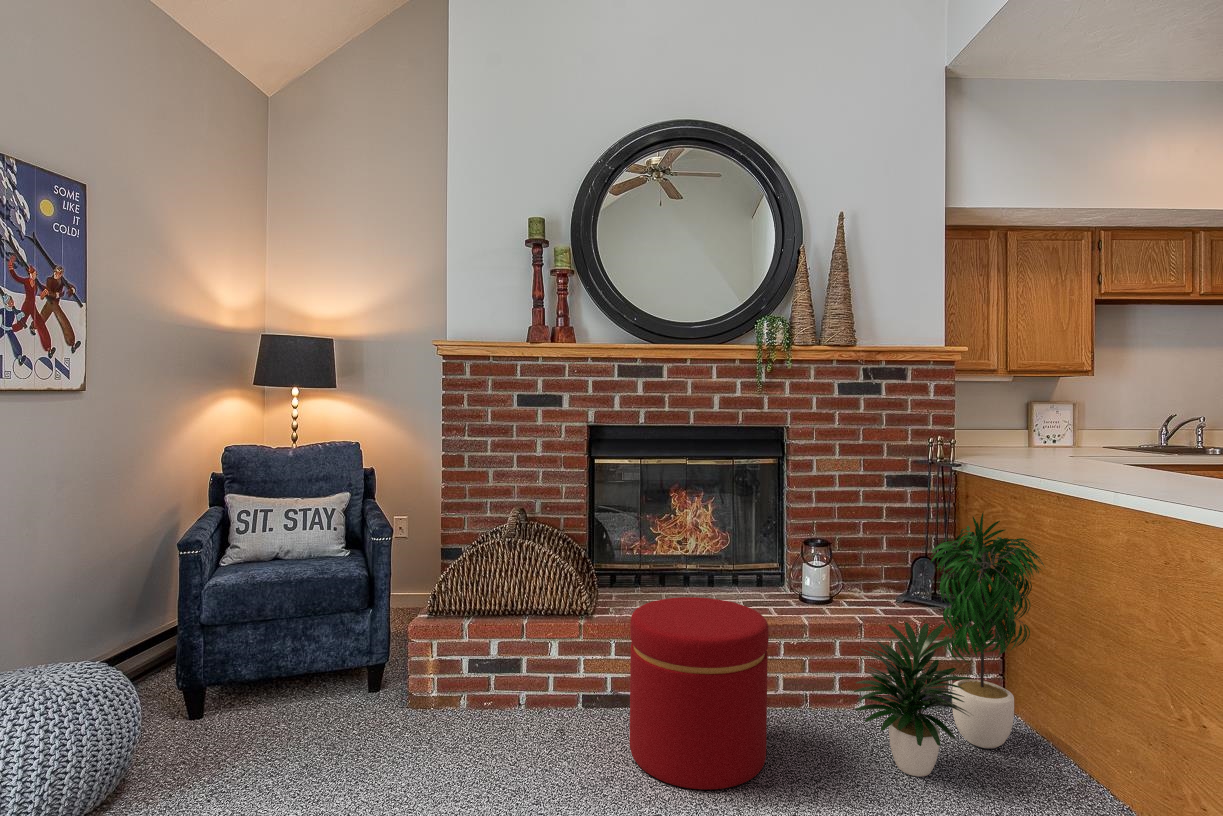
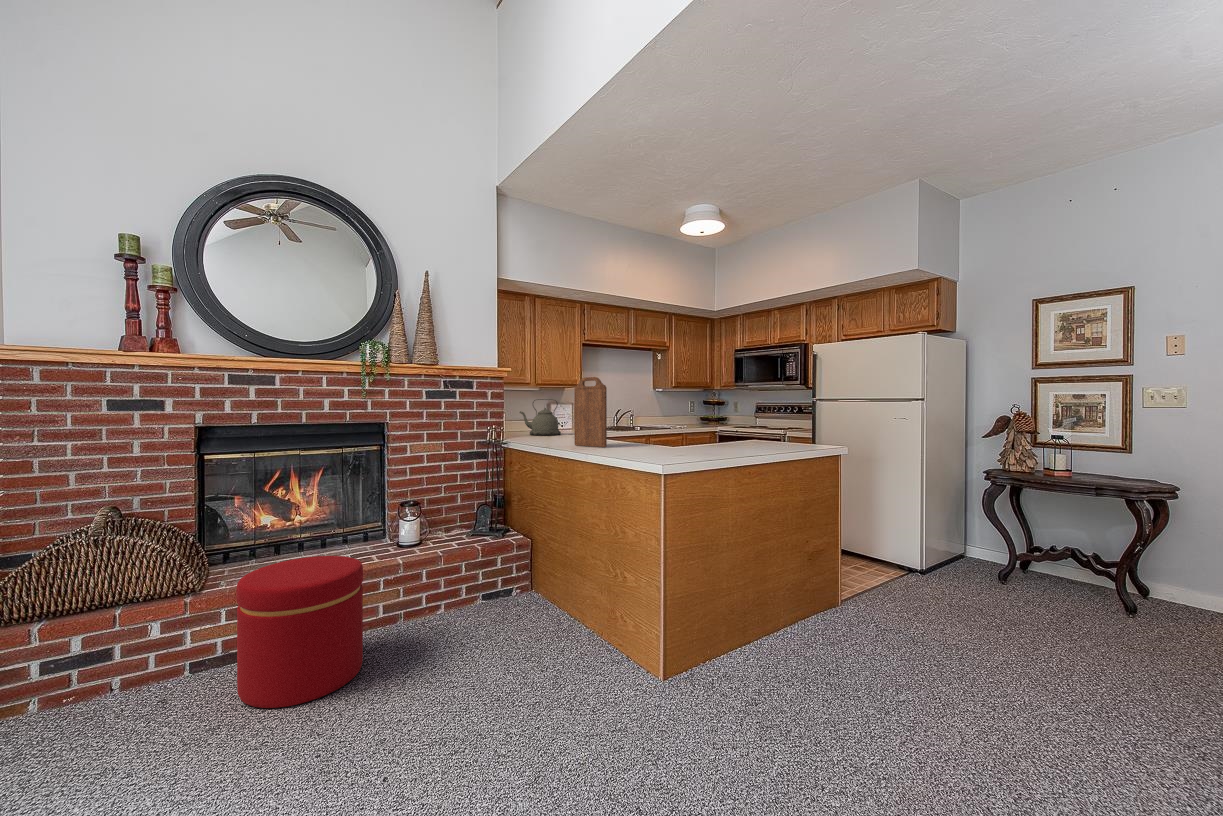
cutting board: none [1108,357,1190,488] -> present [574,377,607,447]
kettle: none [978,396,1055,456] -> present [520,399,561,435]
potted plant: present [854,513,1045,777] -> none [429,470,544,645]

